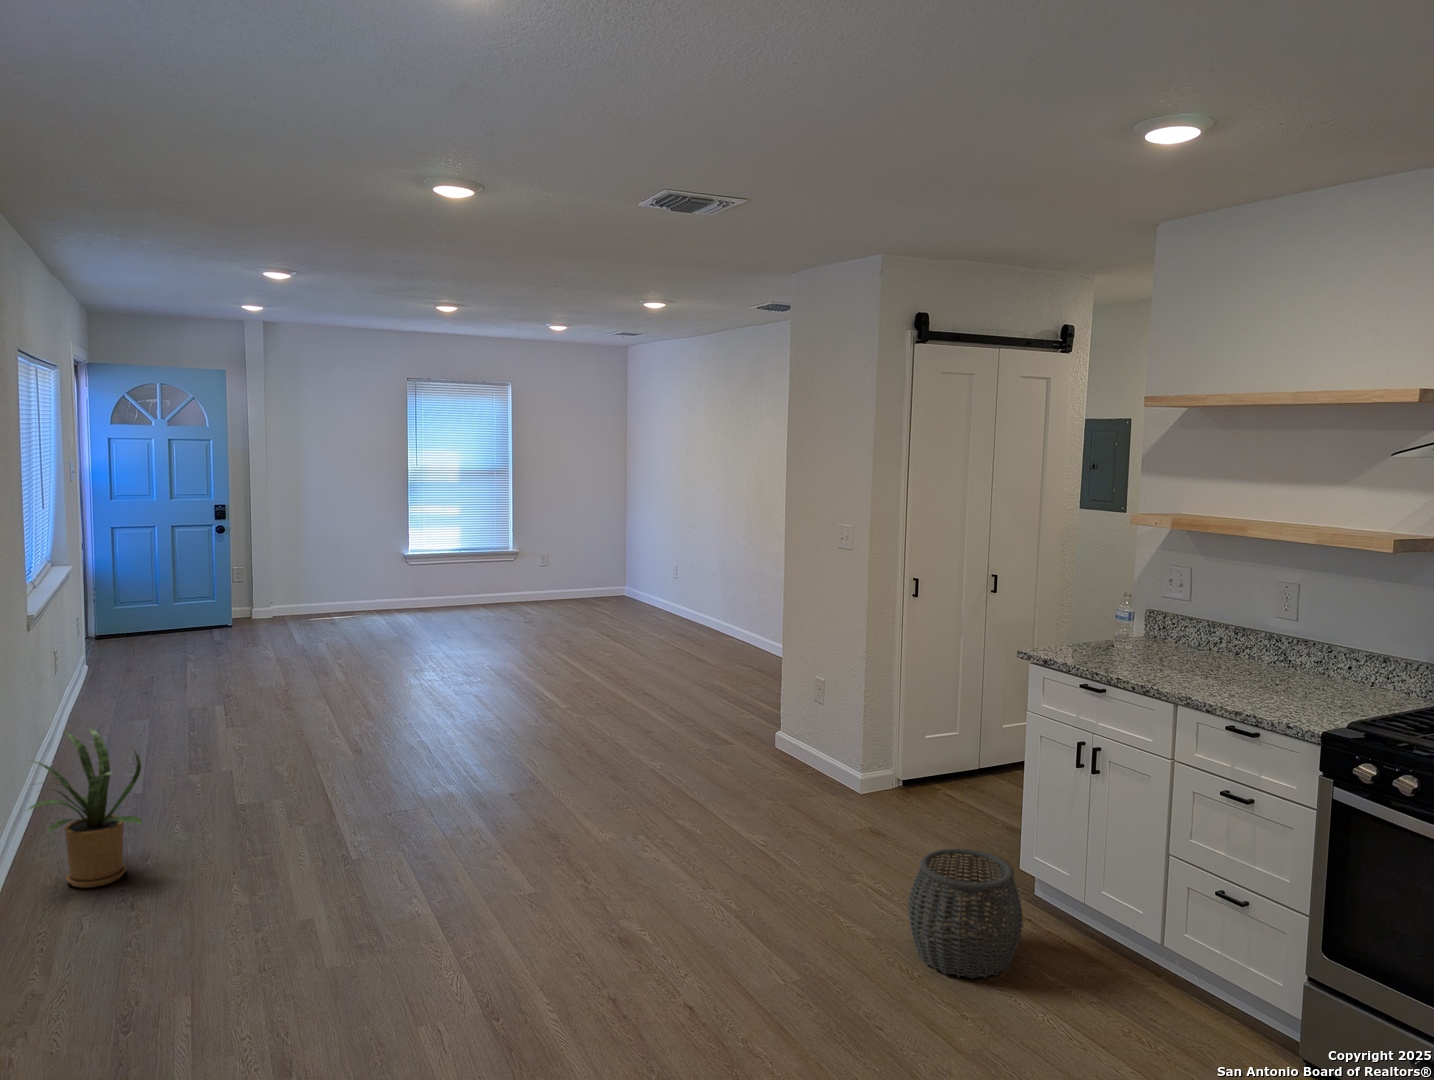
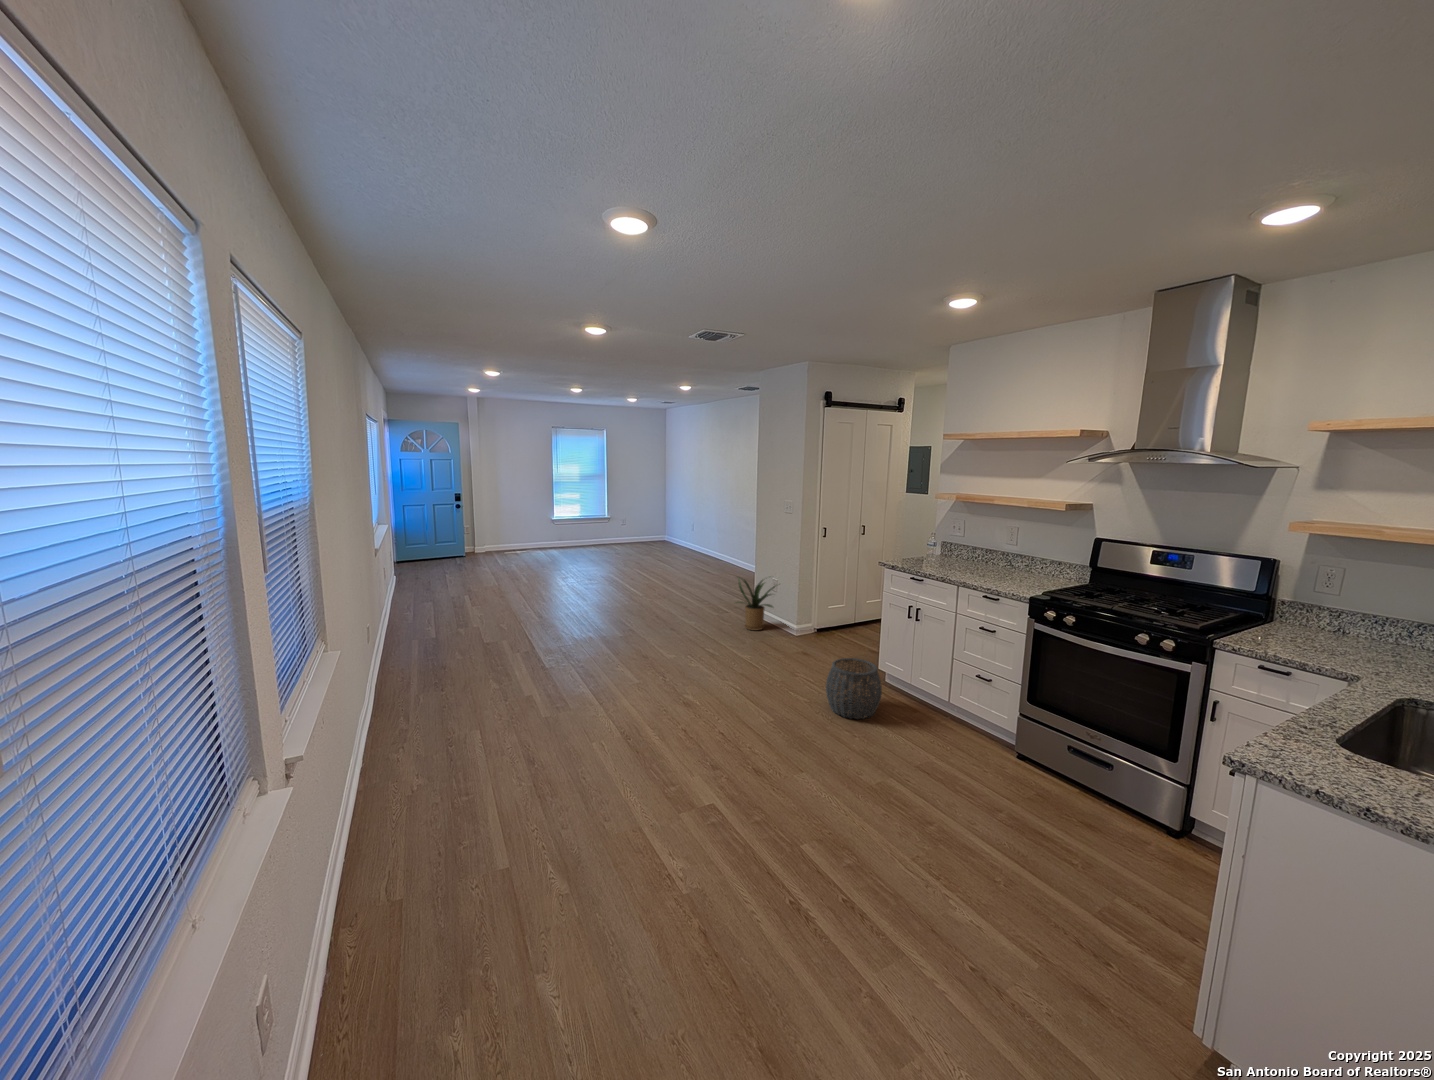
house plant: present [28,728,142,888] -> present [738,578,775,630]

